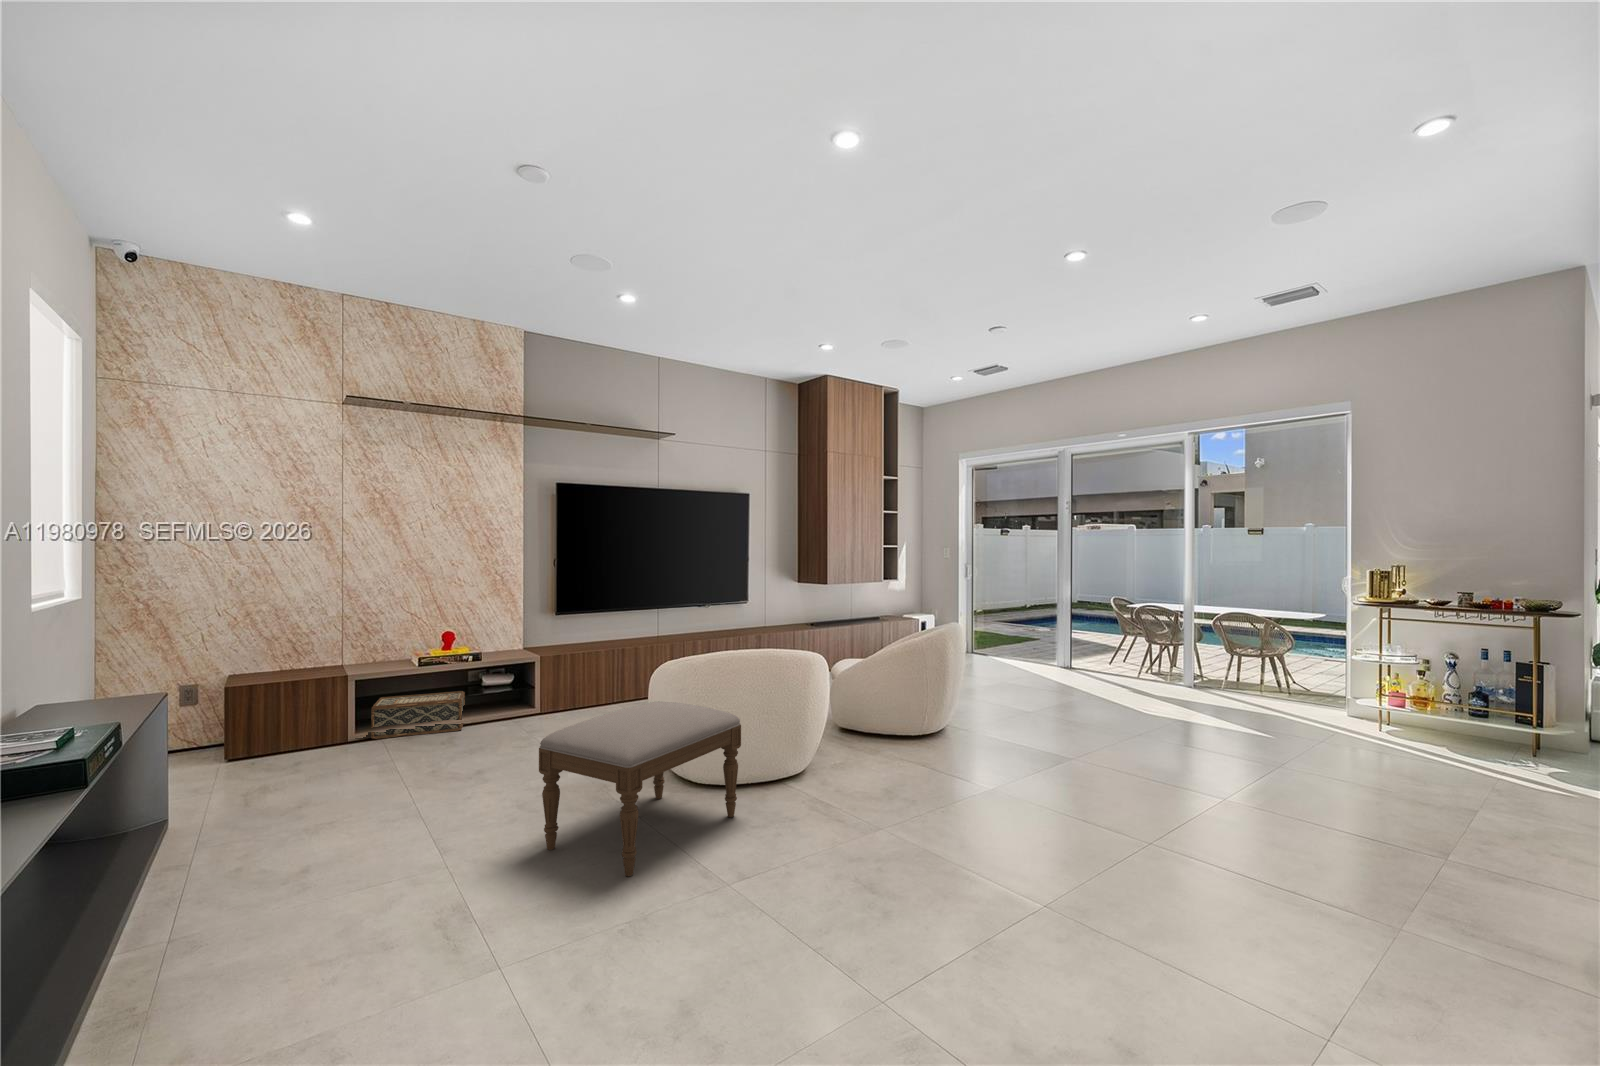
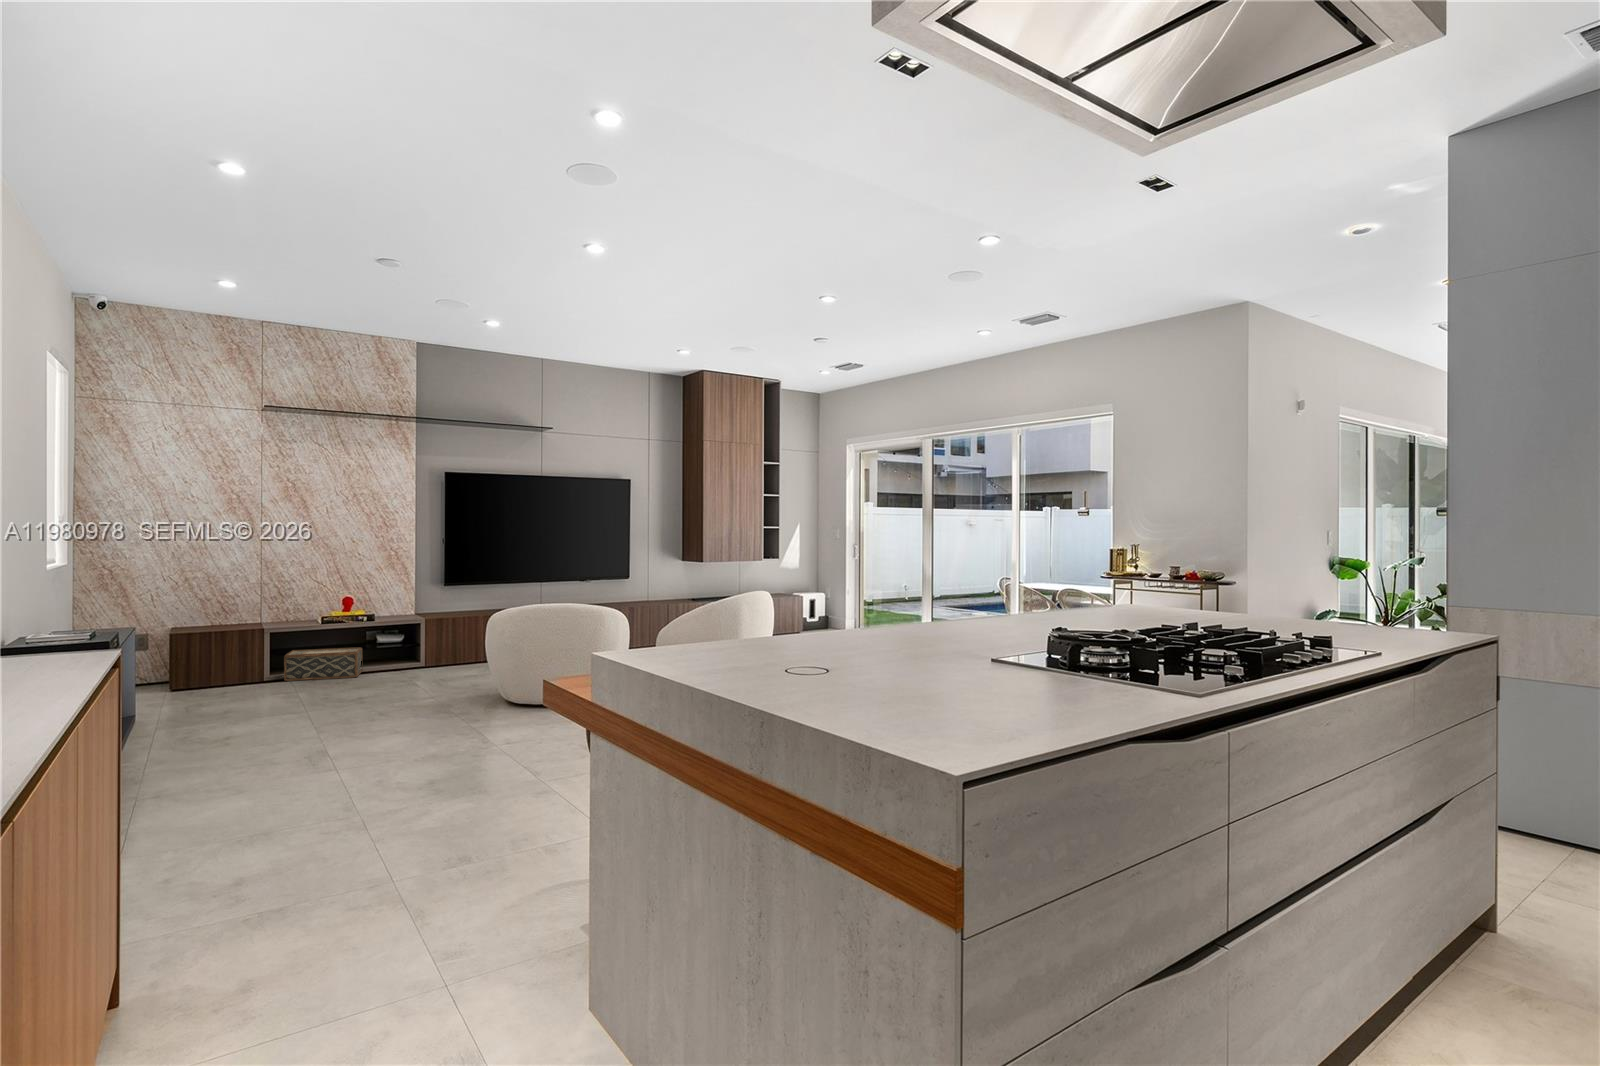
ottoman: present [539,701,741,876] -> none [383,642,536,746]

